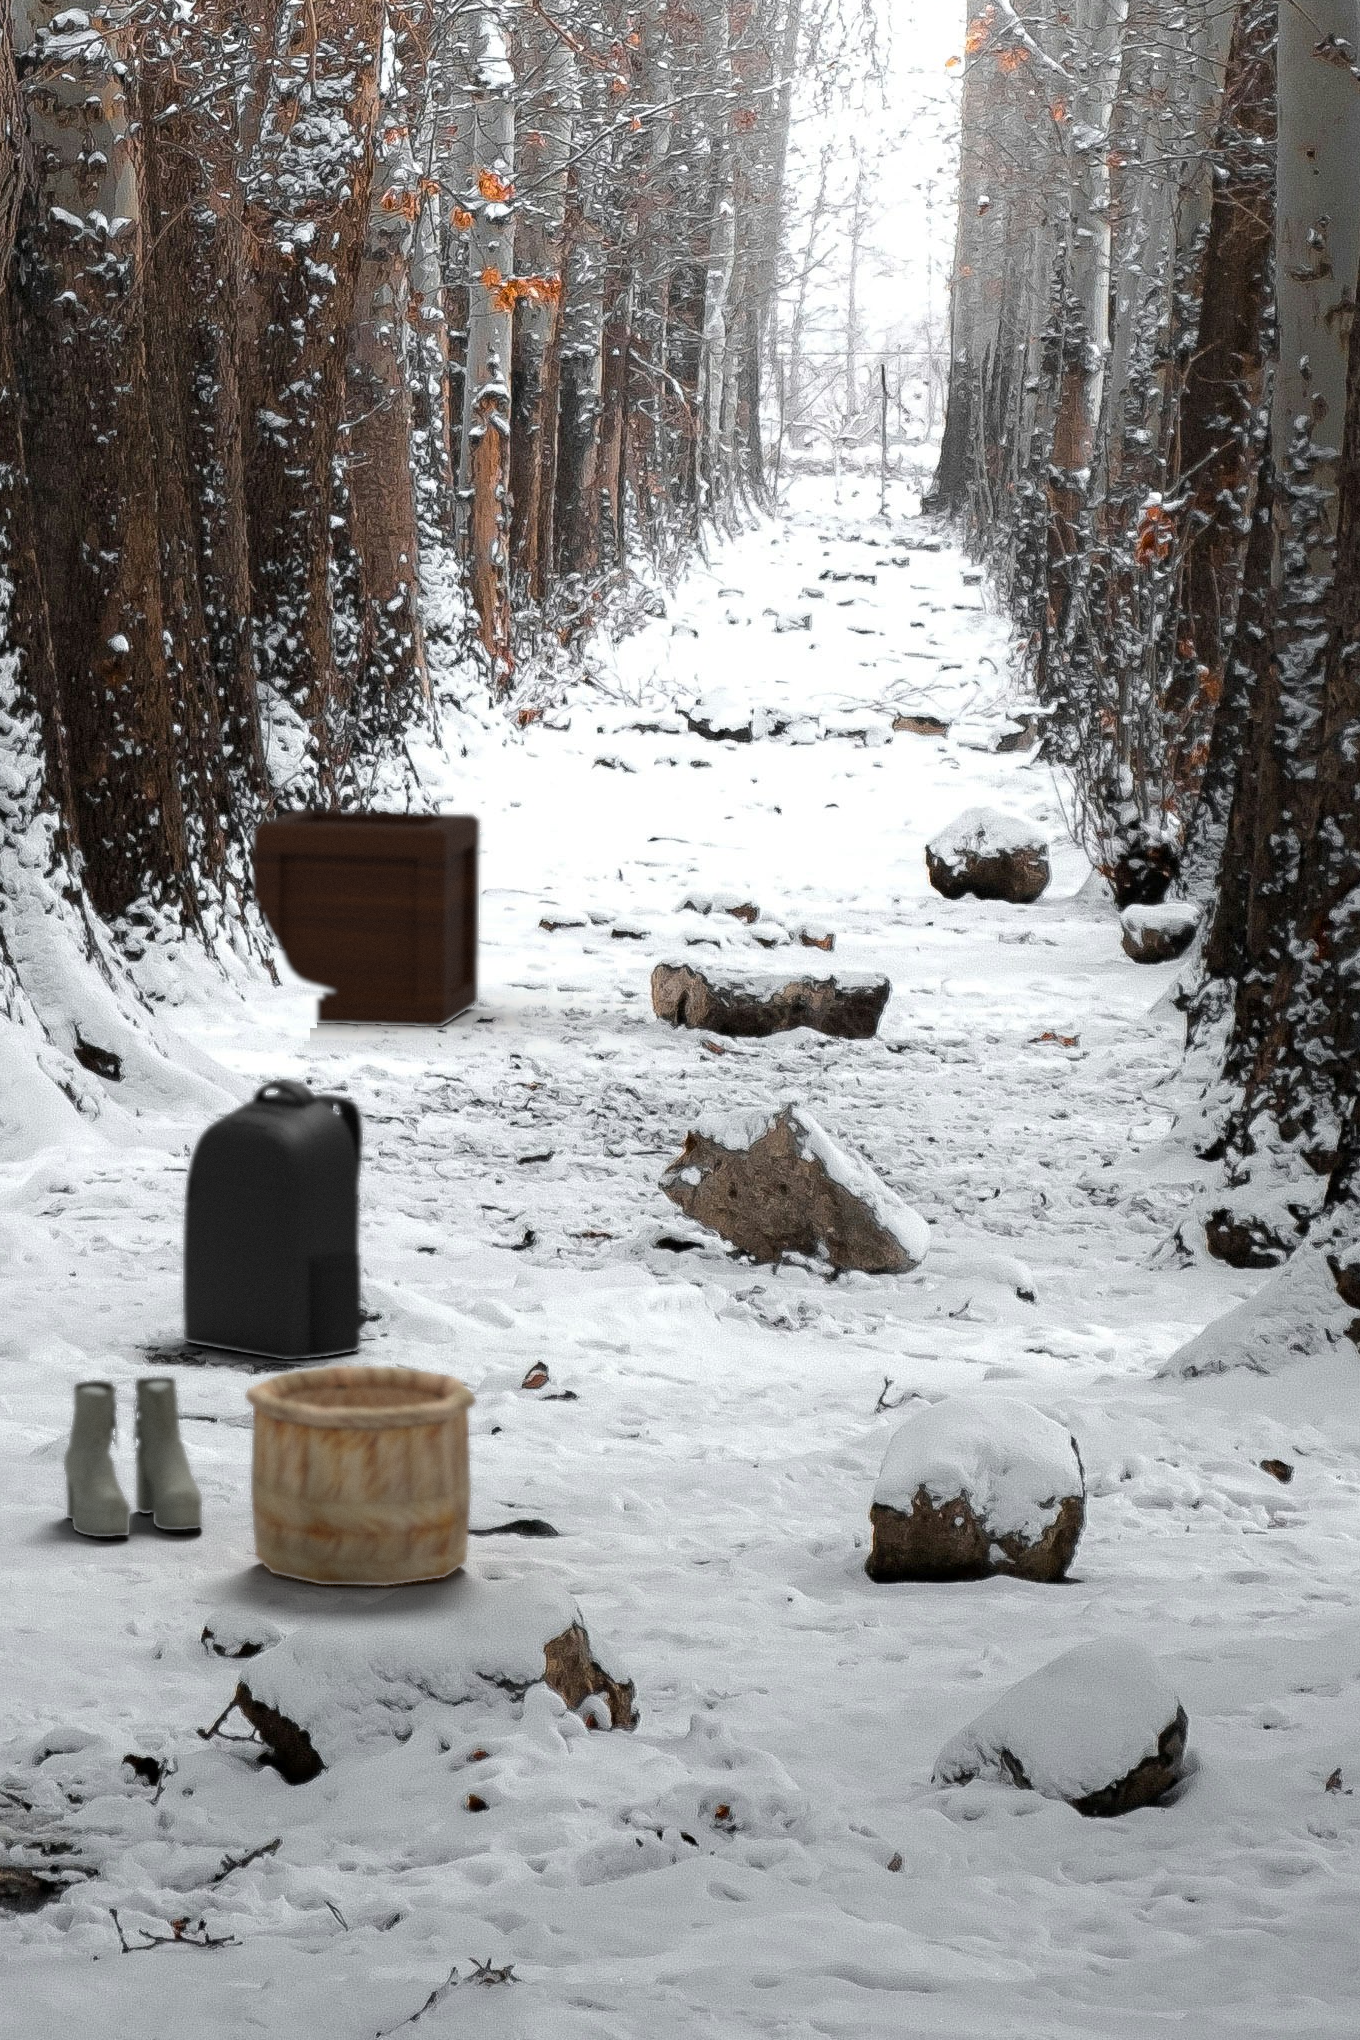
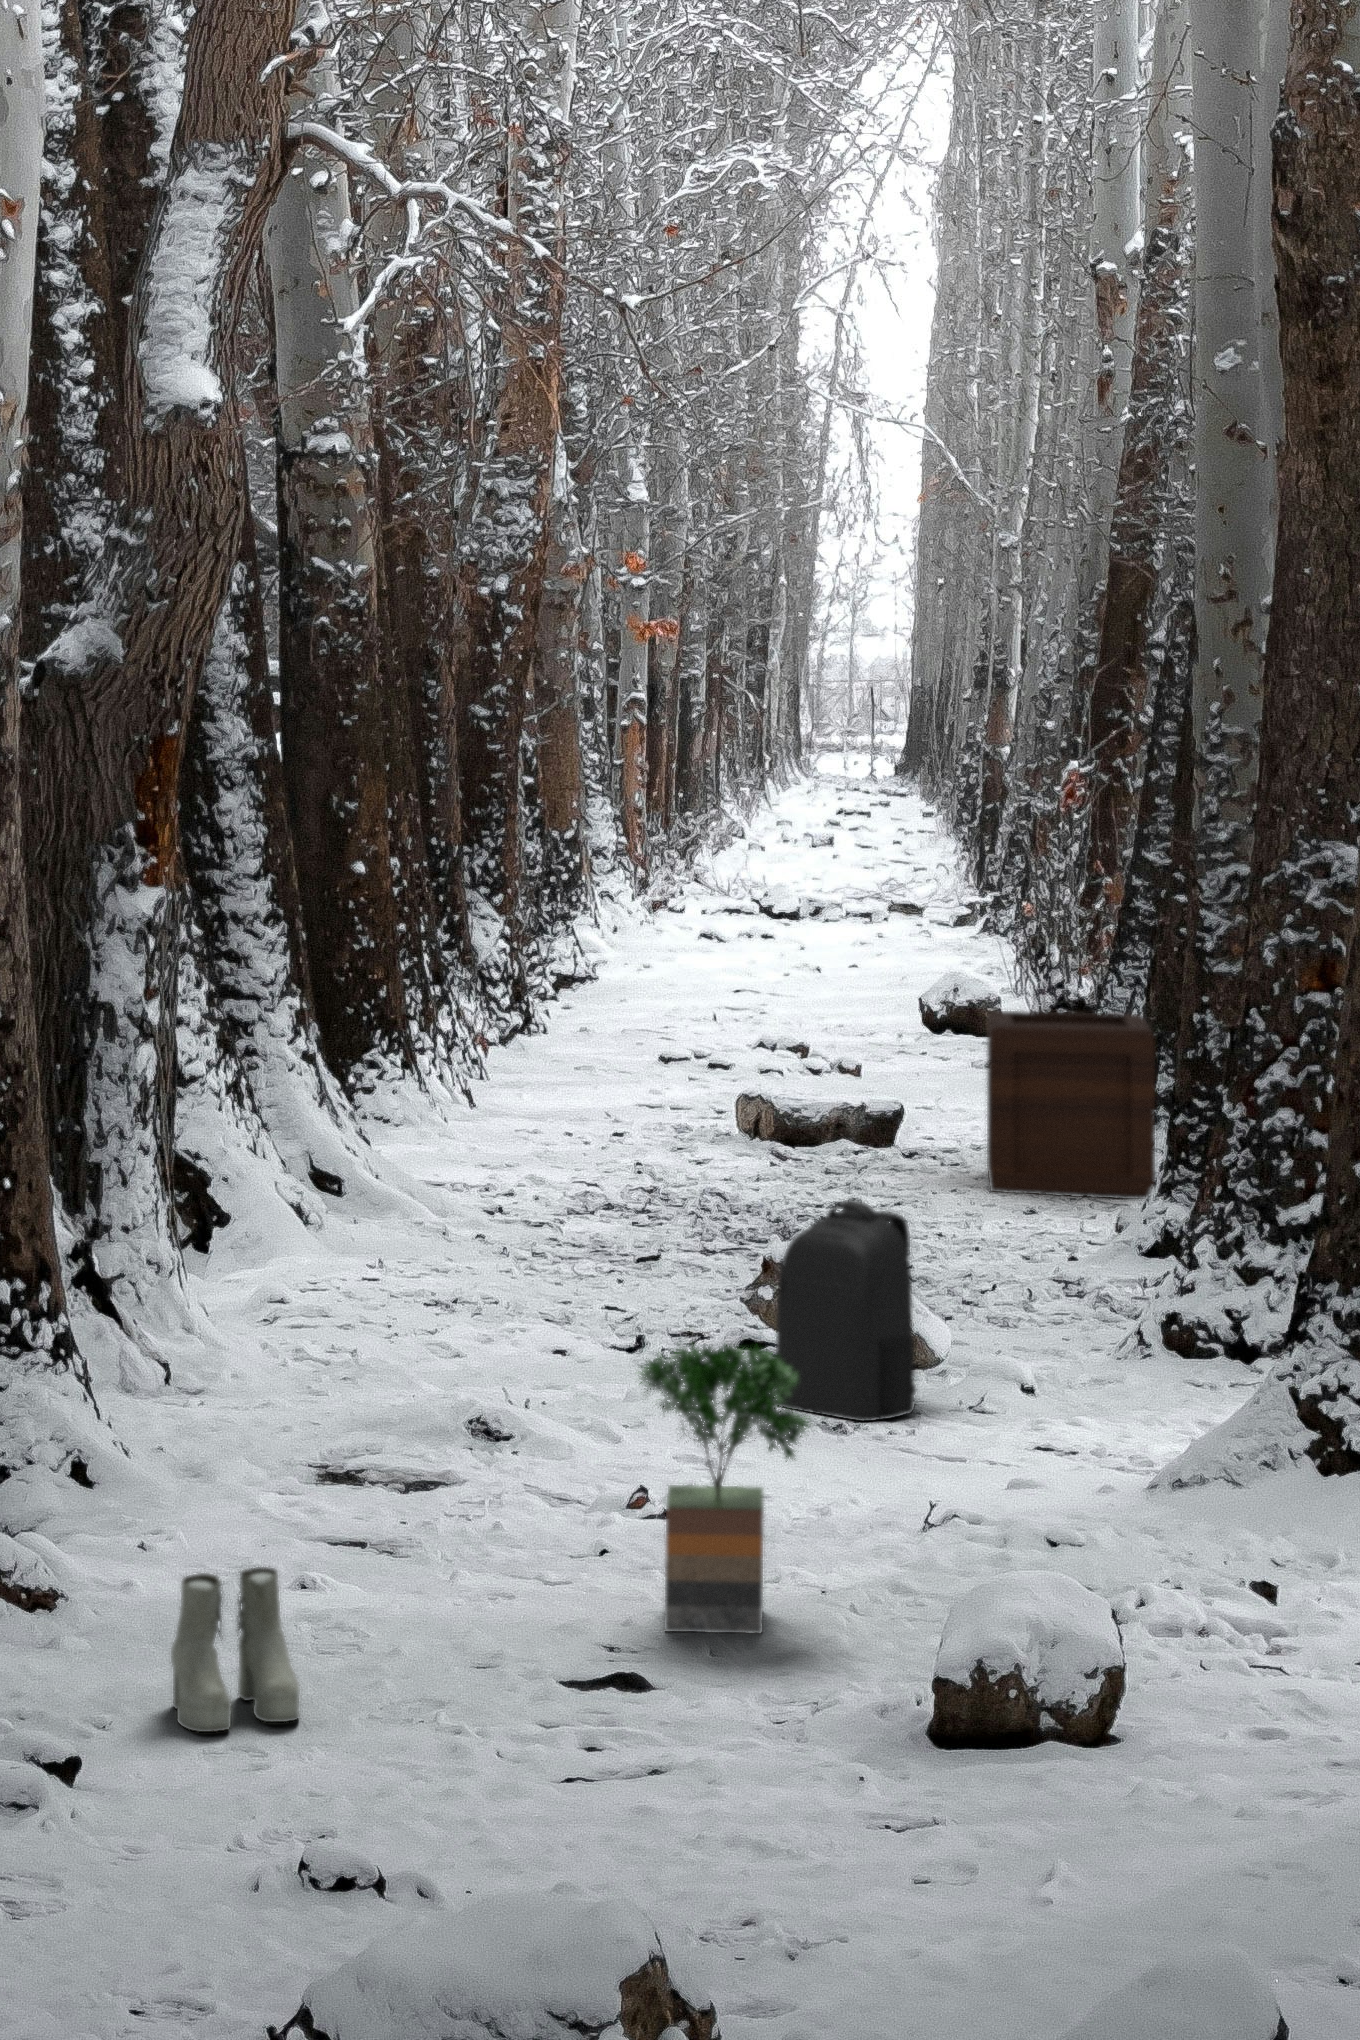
wooden crate: present [252,809,480,1027] -> present [987,1011,1155,1199]
backpack: present [183,1079,365,1360] -> present [776,1200,916,1421]
potted tree: none [561,1159,762,1469] -> present [638,1342,810,1634]
wooden bucket: present [246,1365,476,1586] -> none [340,1563,558,1790]

